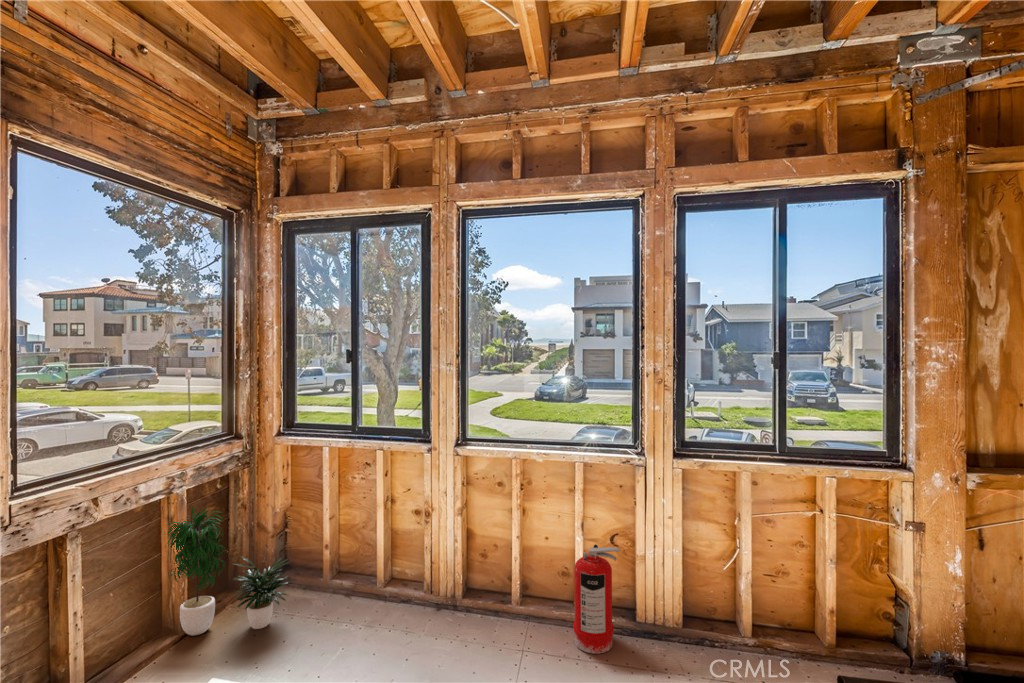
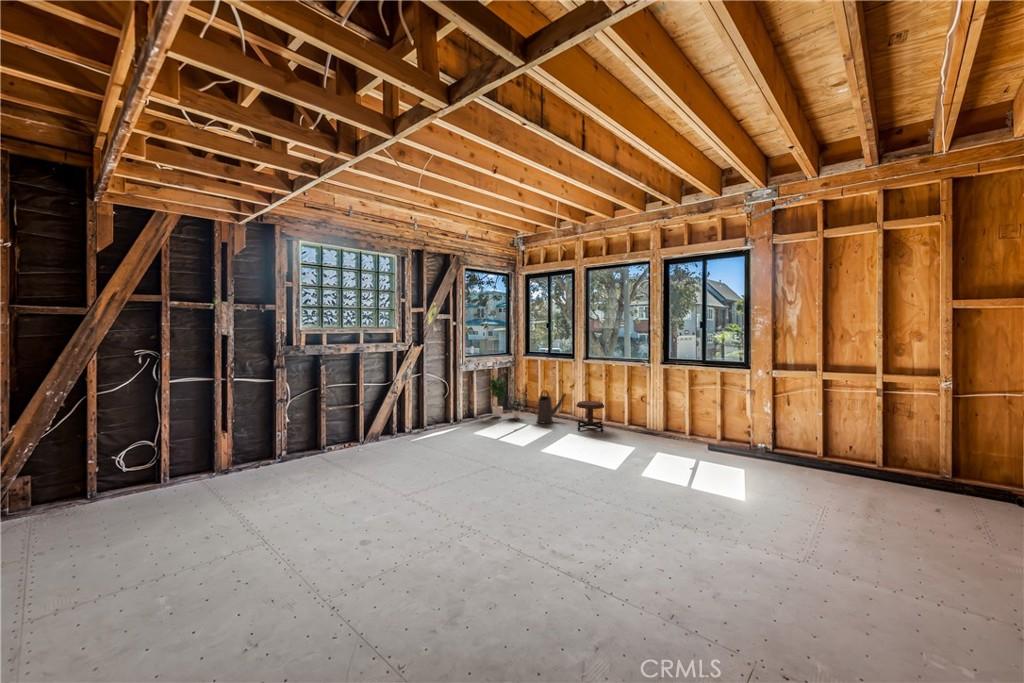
watering can: none [320,532,403,642] -> present [534,390,566,423]
fire extinguisher: present [573,545,619,654] -> none [620,398,638,435]
stool: none [447,555,531,660] -> present [576,401,604,431]

